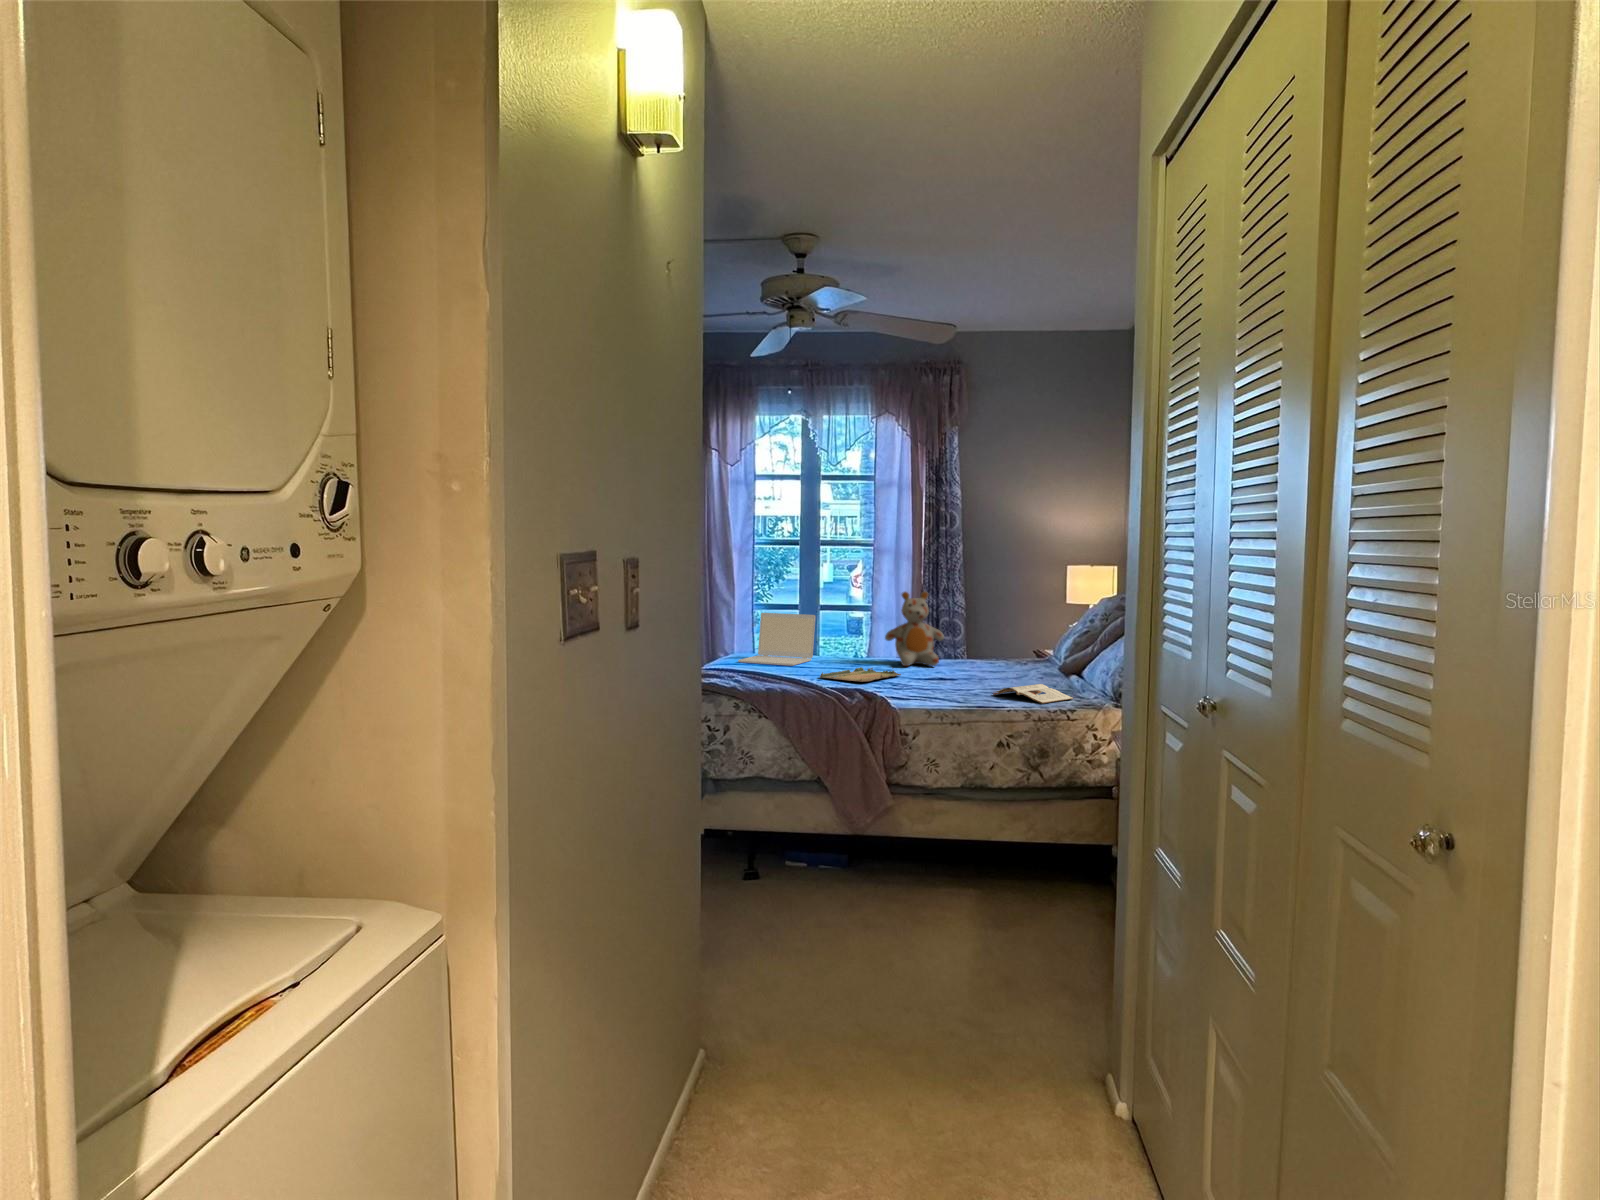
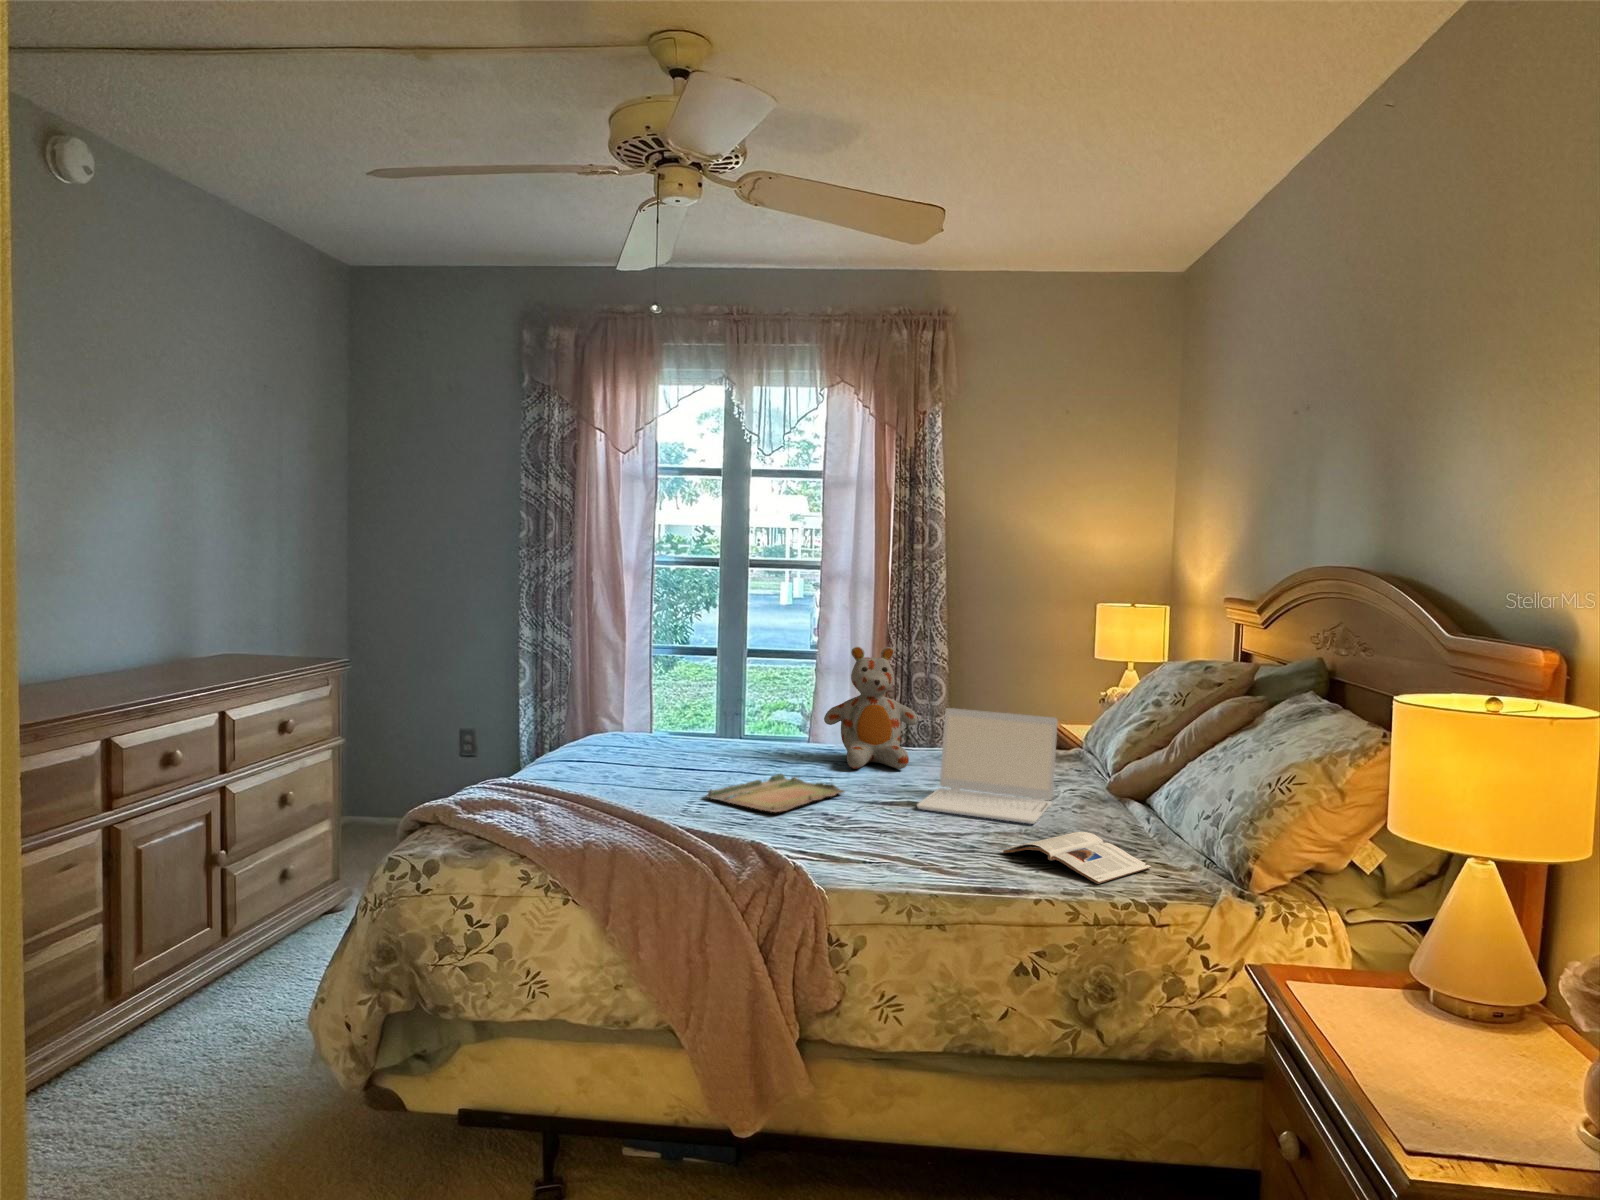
laptop: present [738,613,815,666] -> present [917,708,1058,824]

